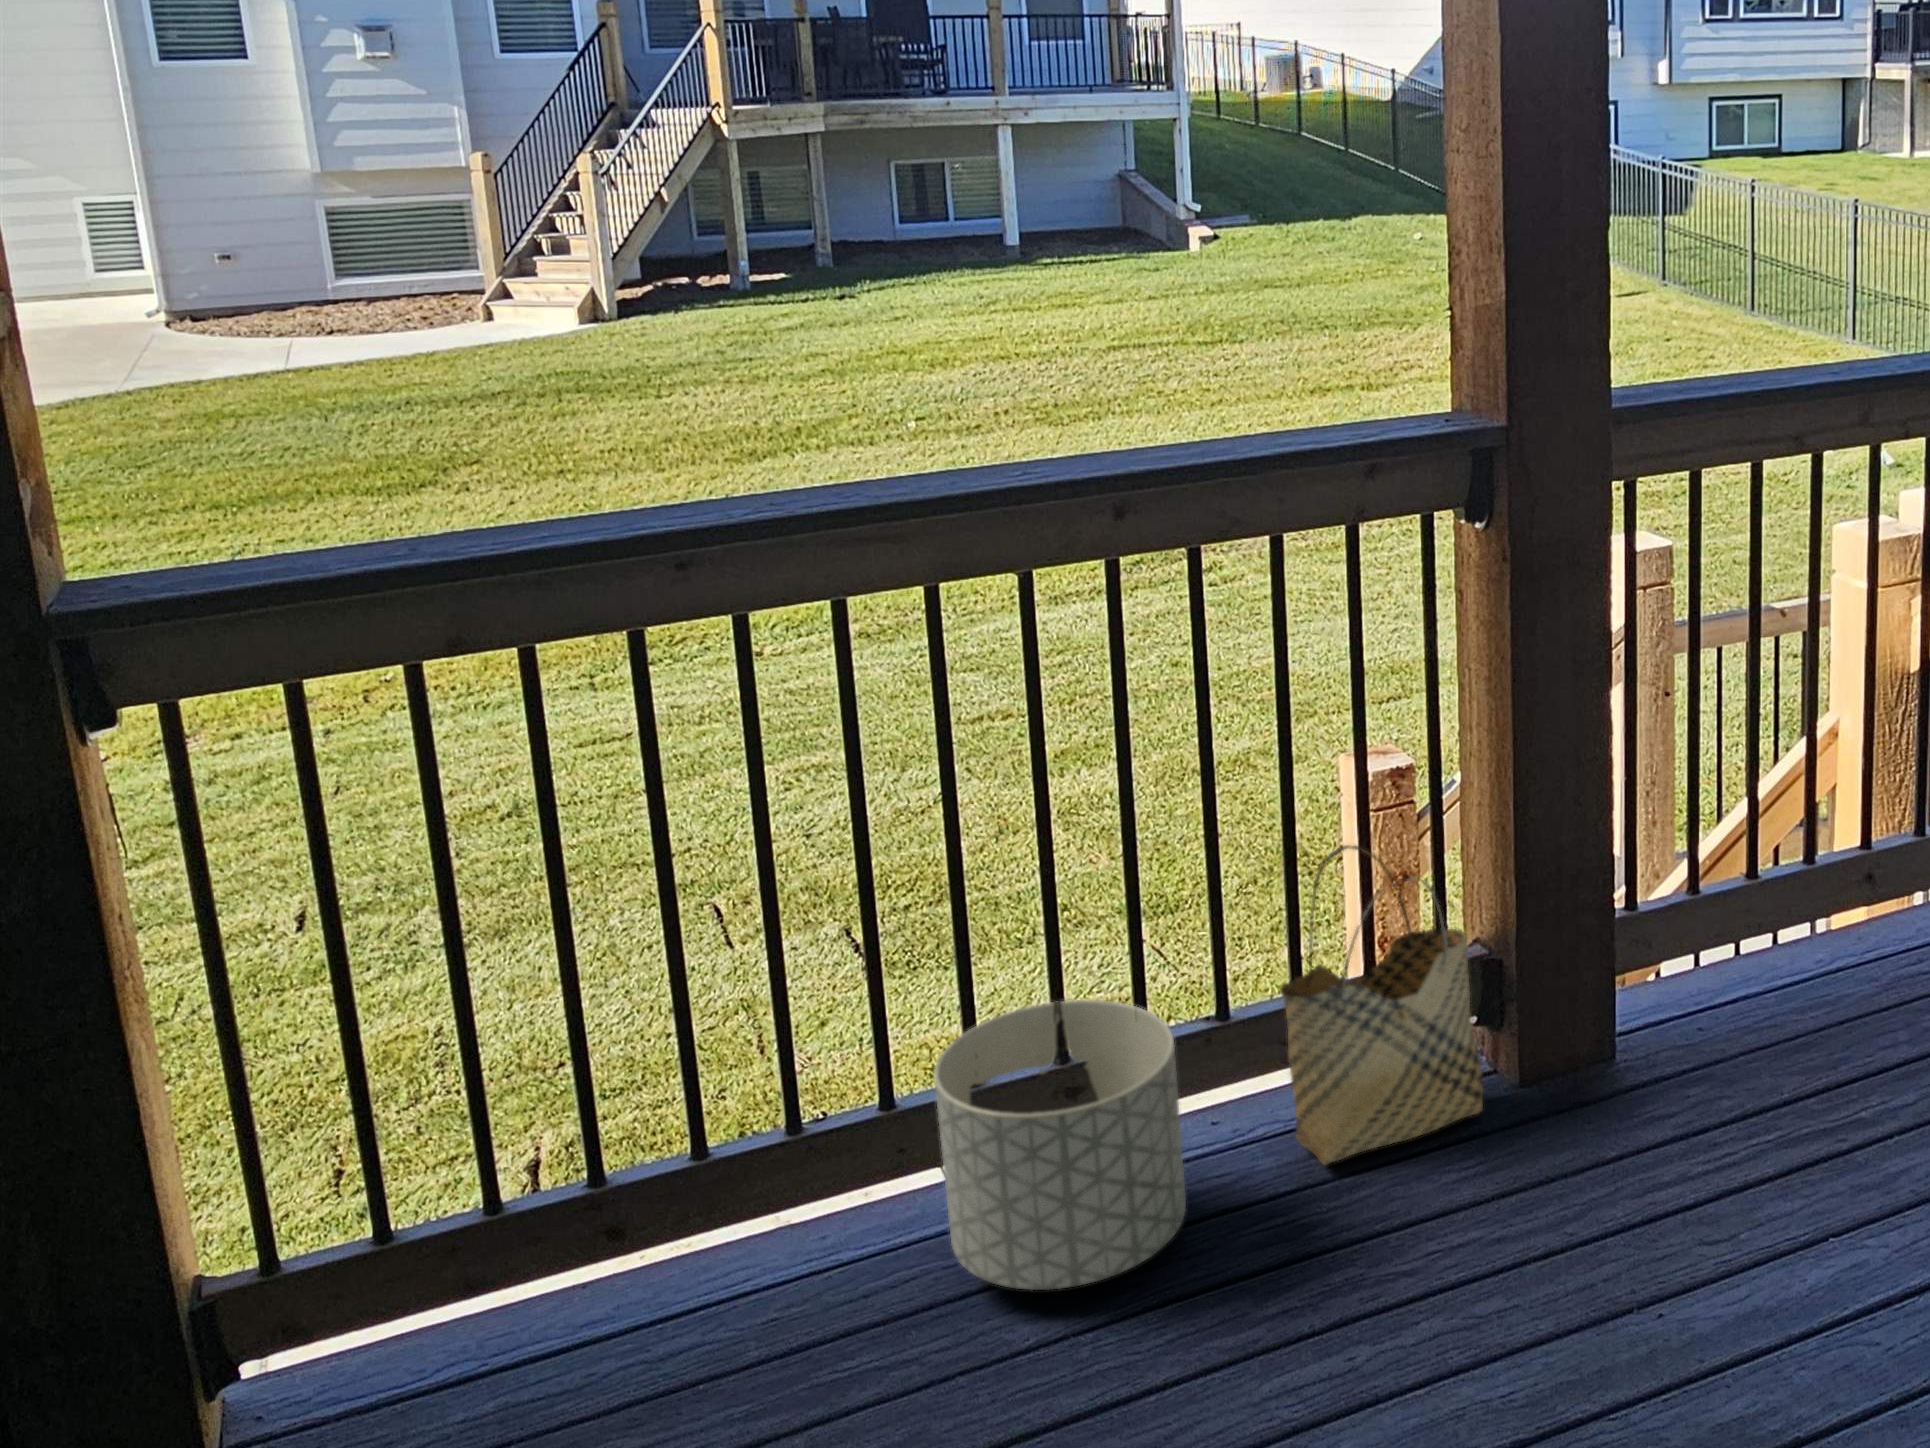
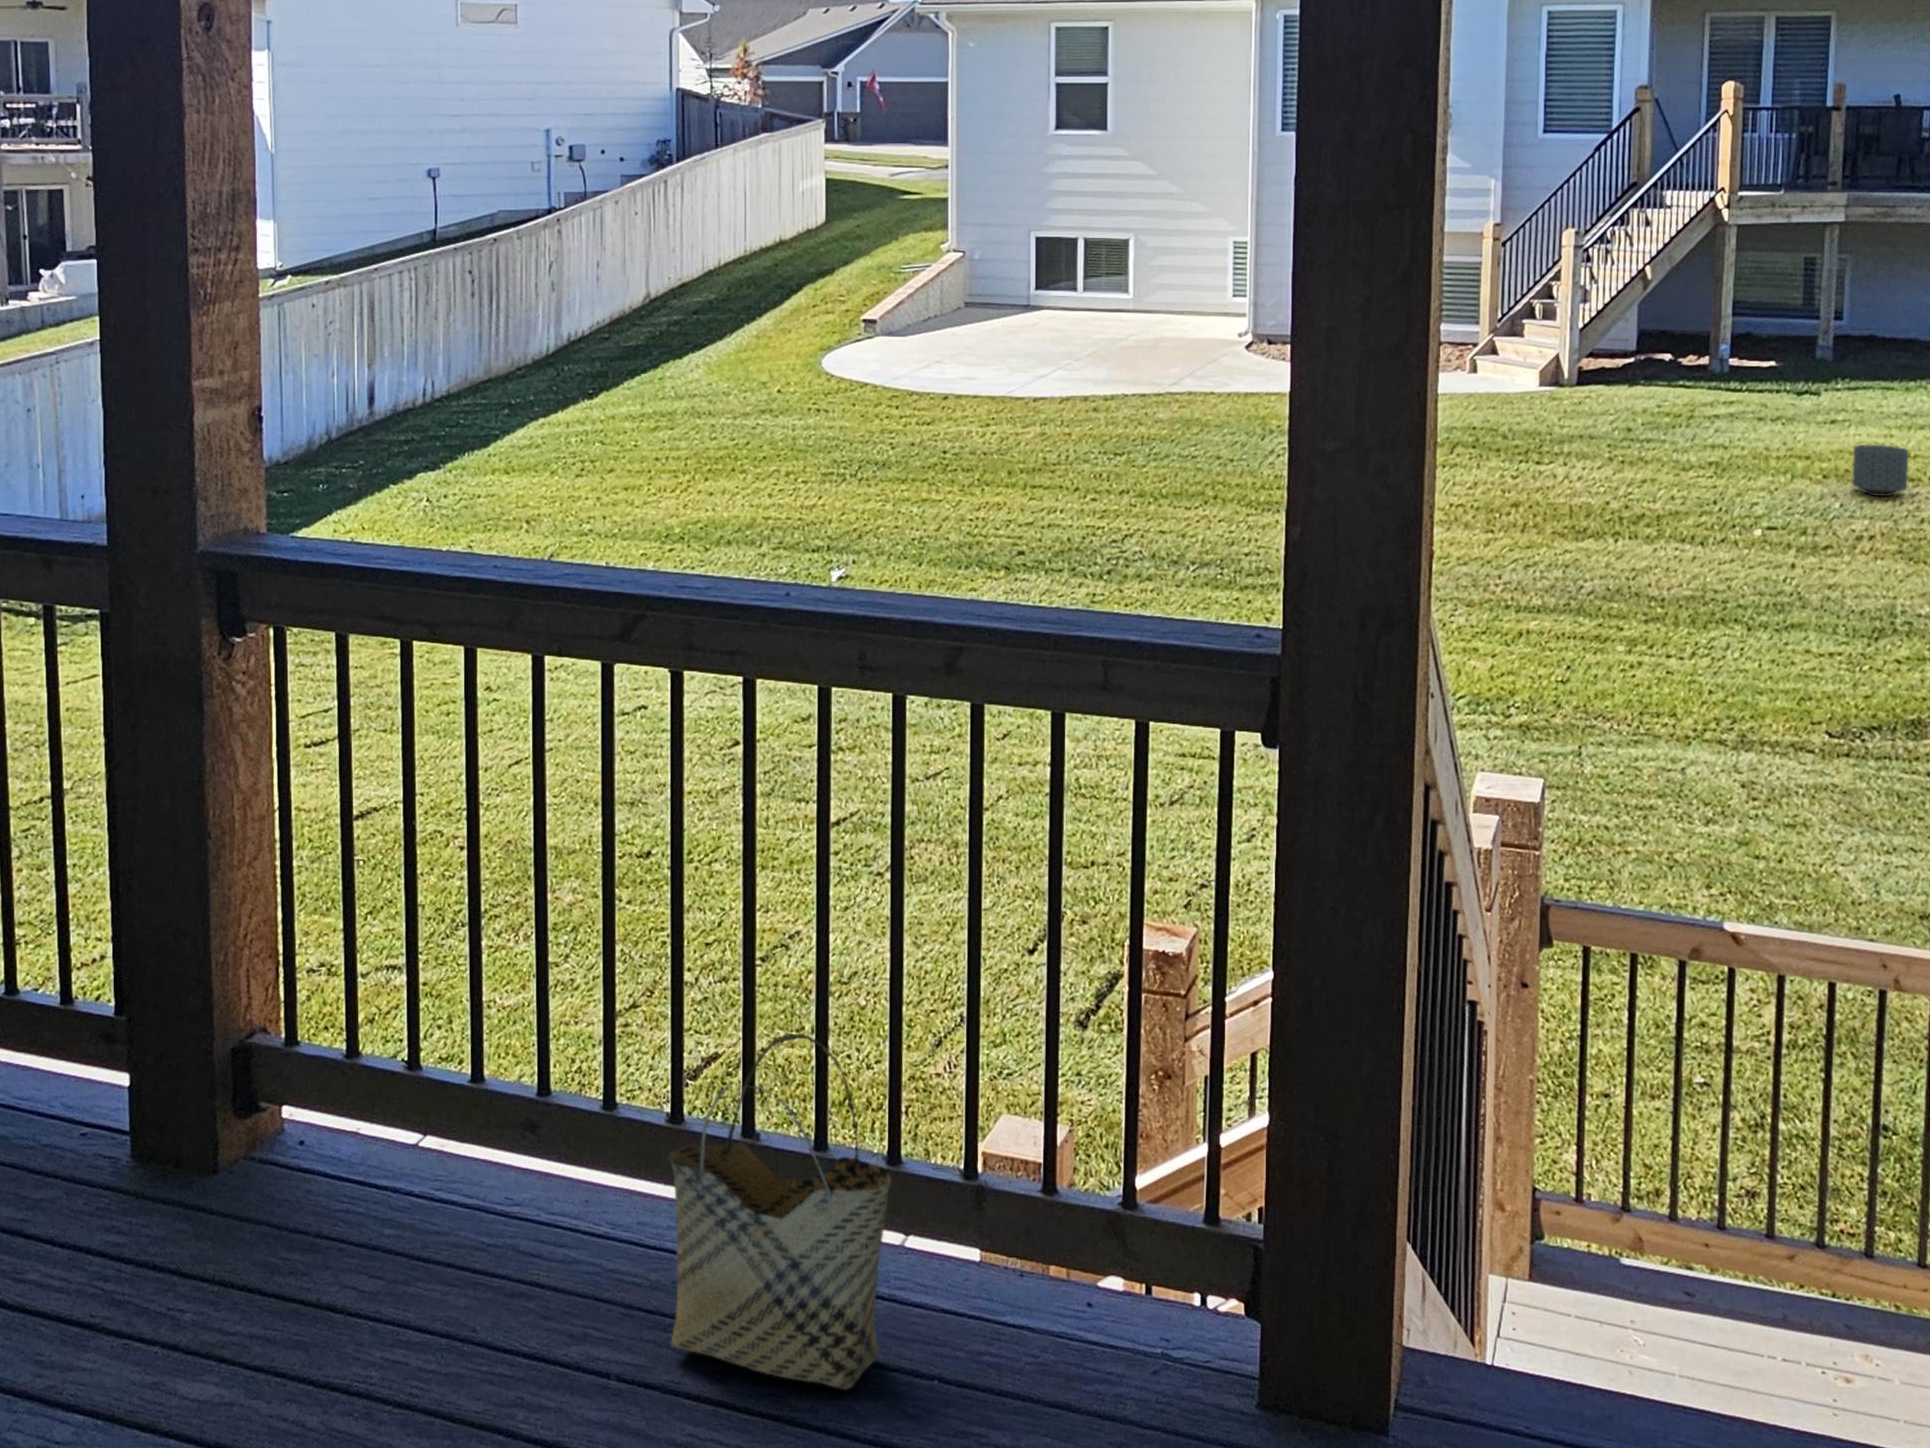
planter: present [934,1000,1186,1290] -> present [1852,445,1909,496]

